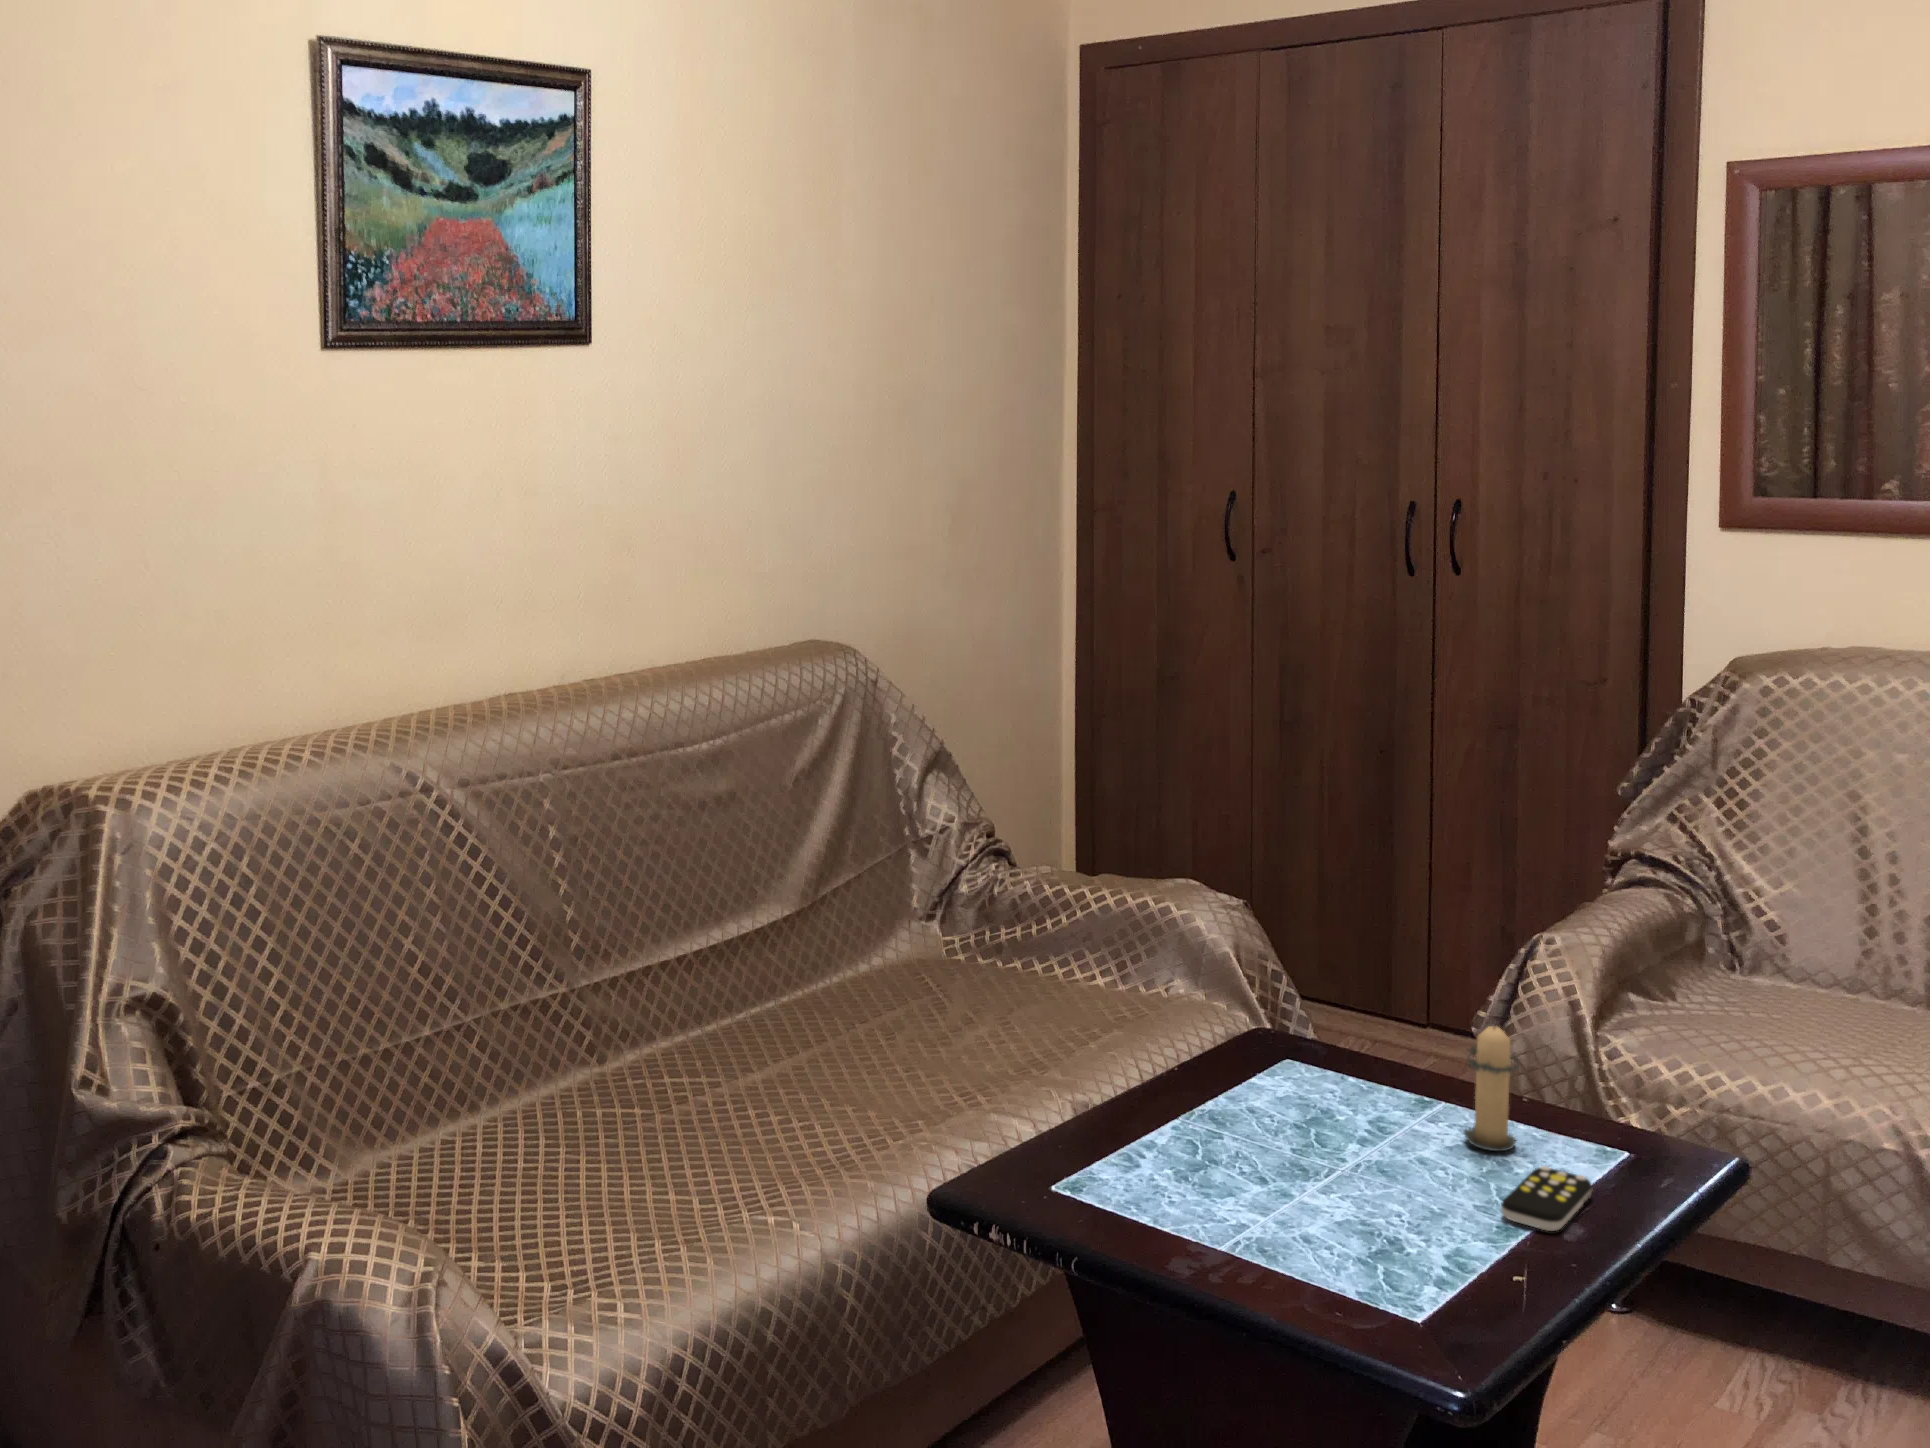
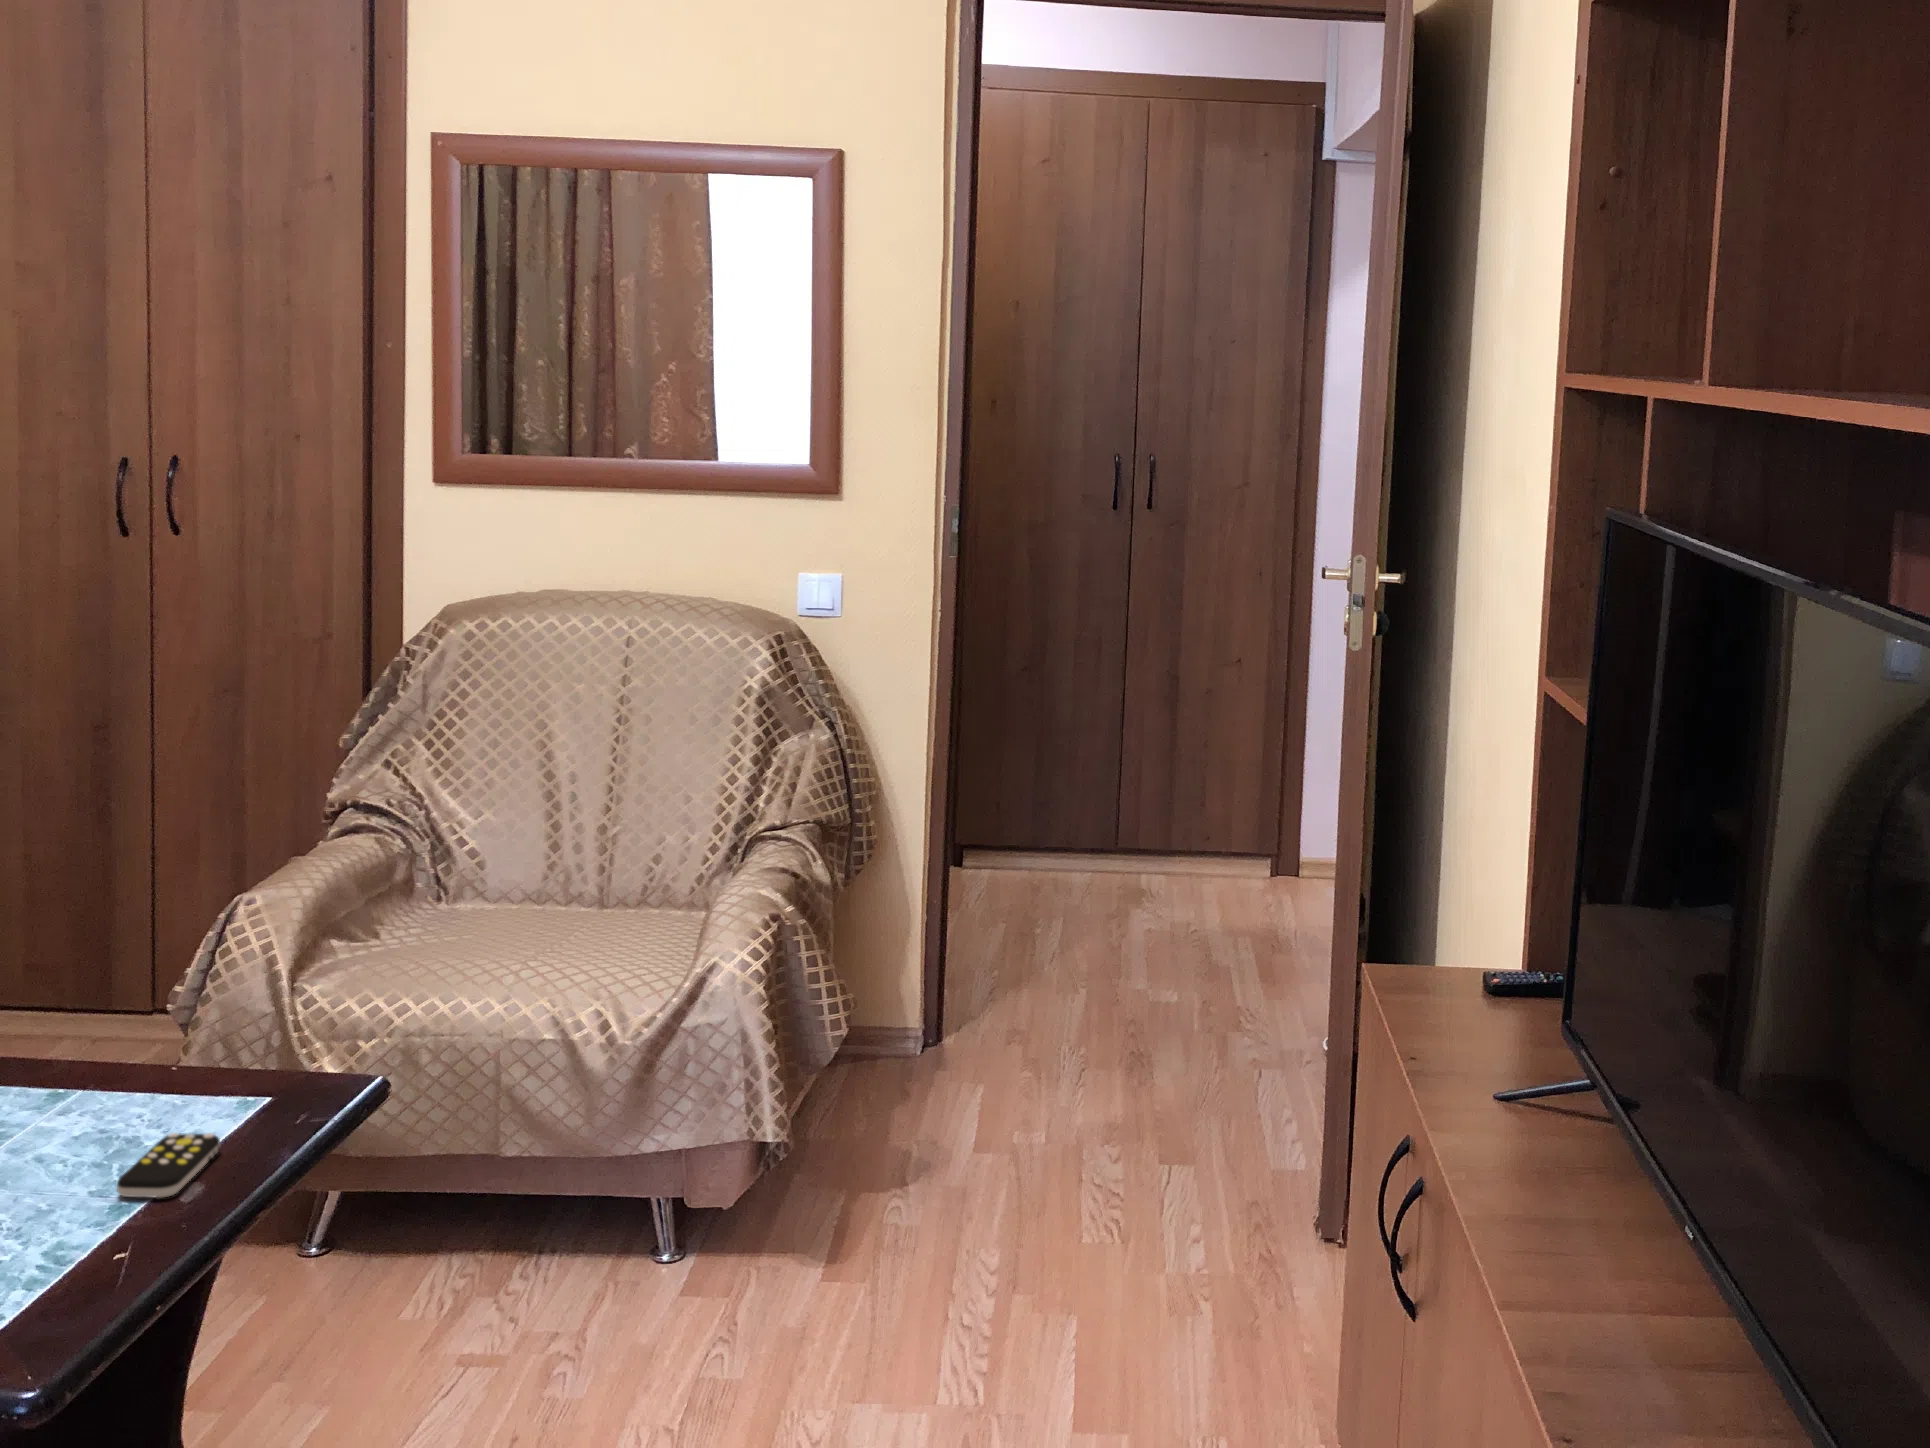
candle: present [1464,1020,1520,1151] -> none [88,995,162,1133]

